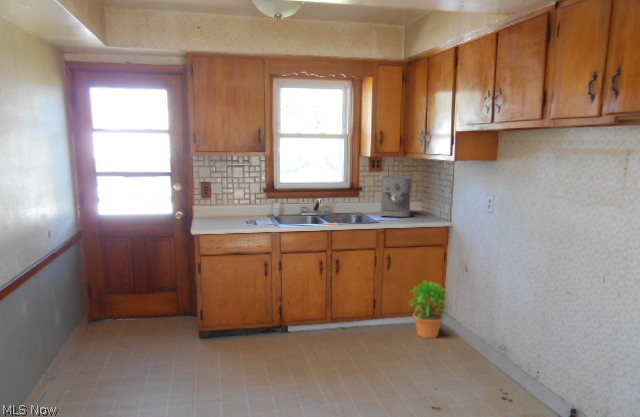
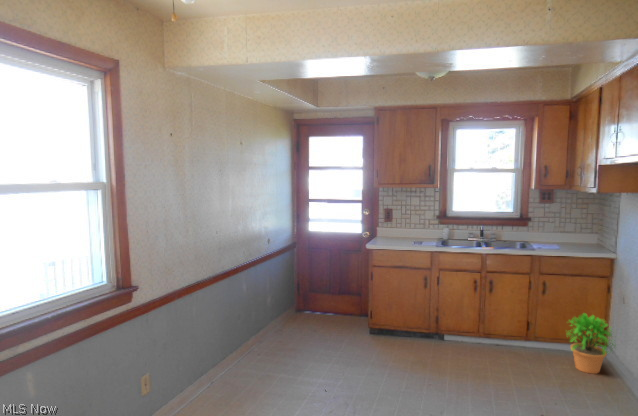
coffee maker: present [380,175,411,217] -> none [547,207,586,249]

